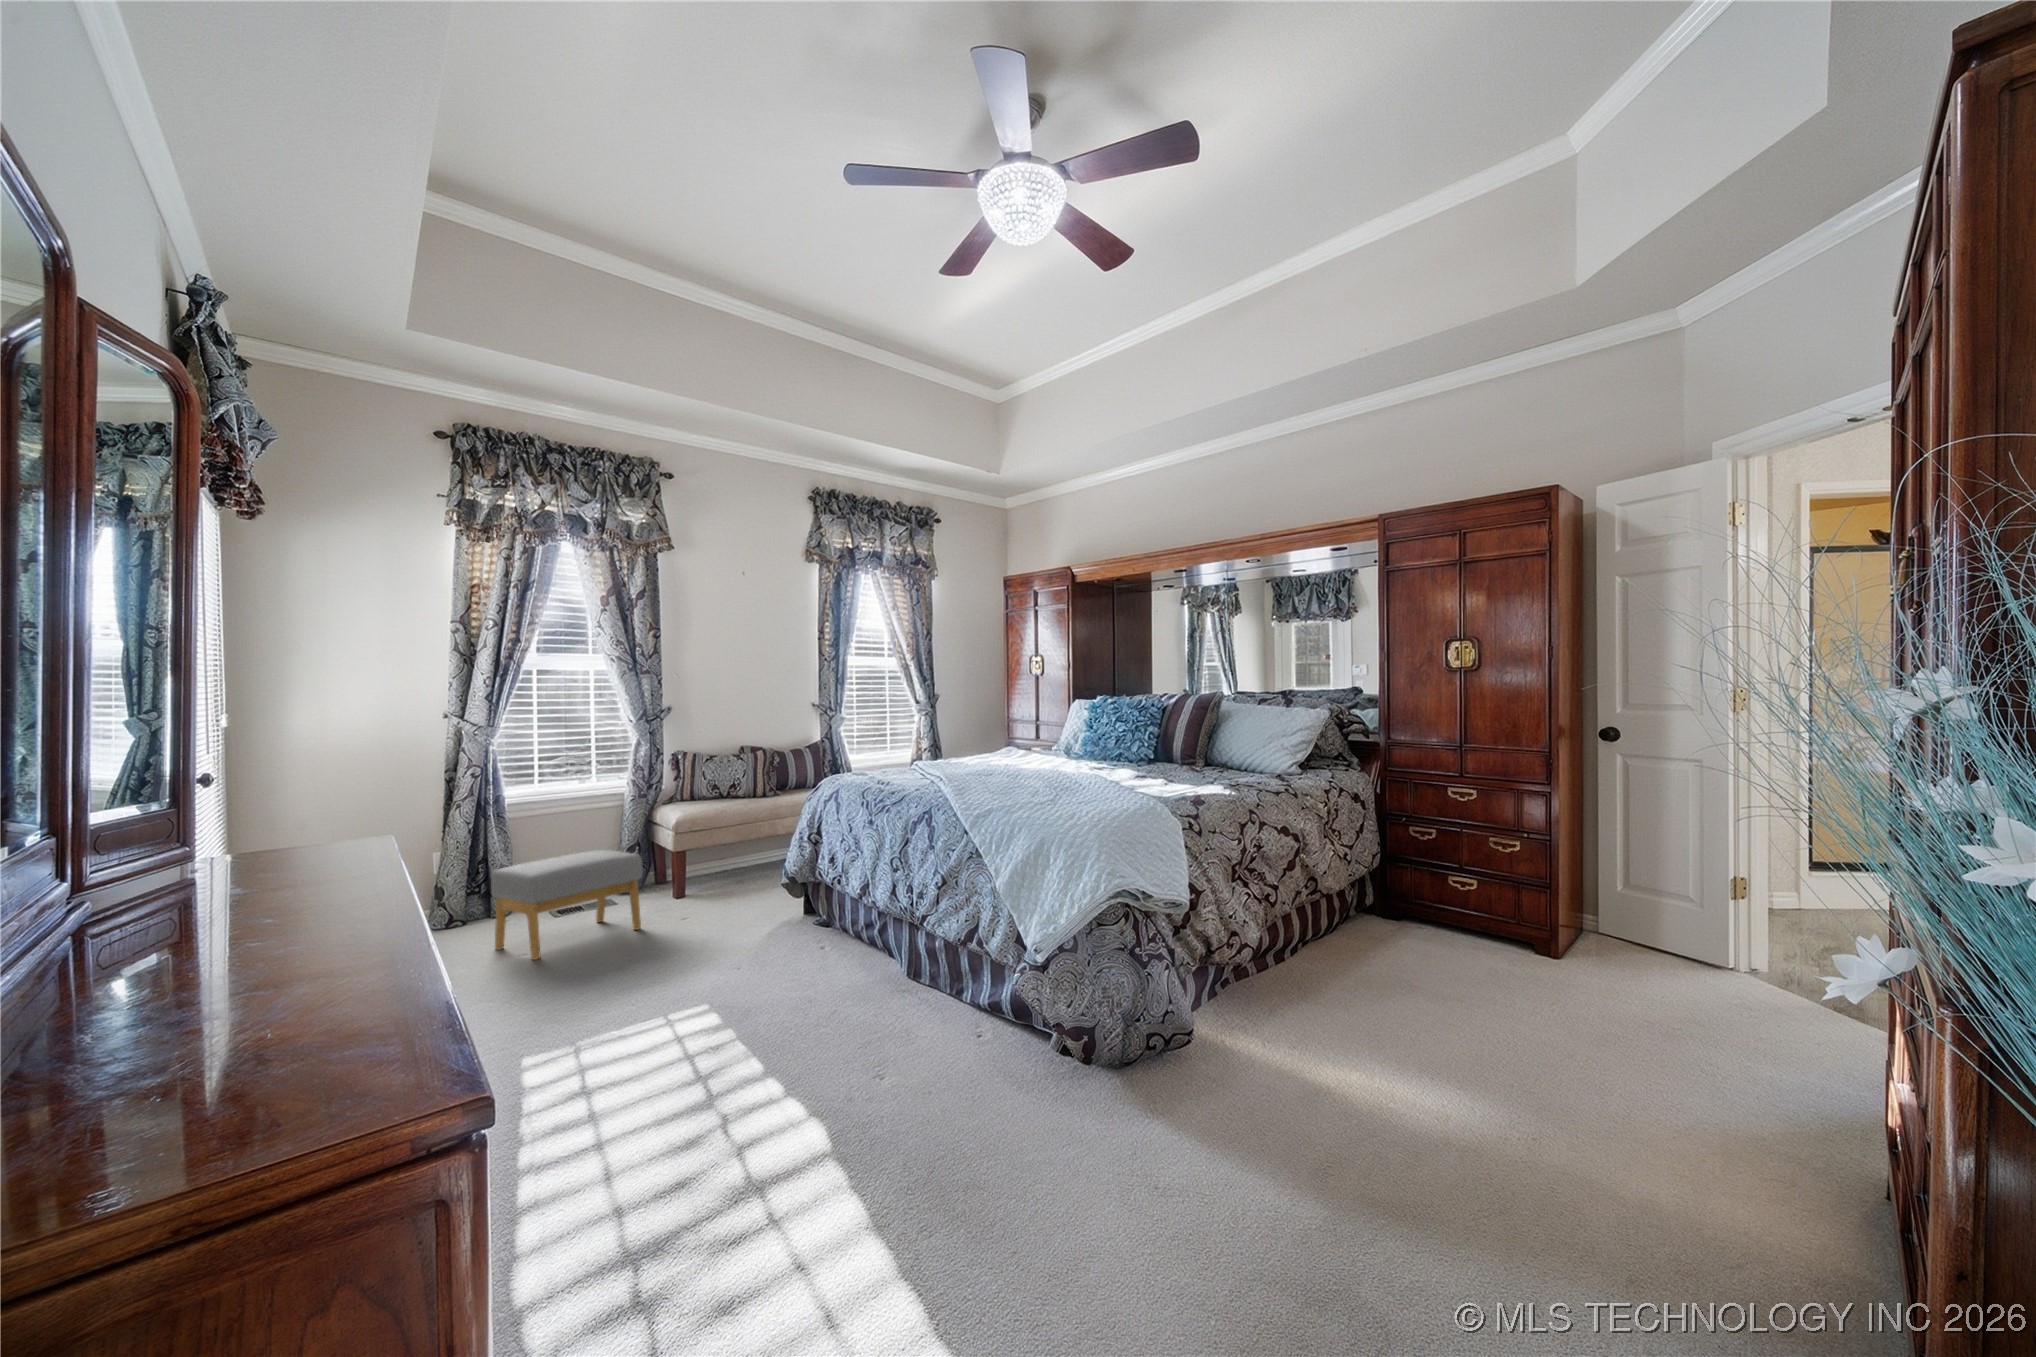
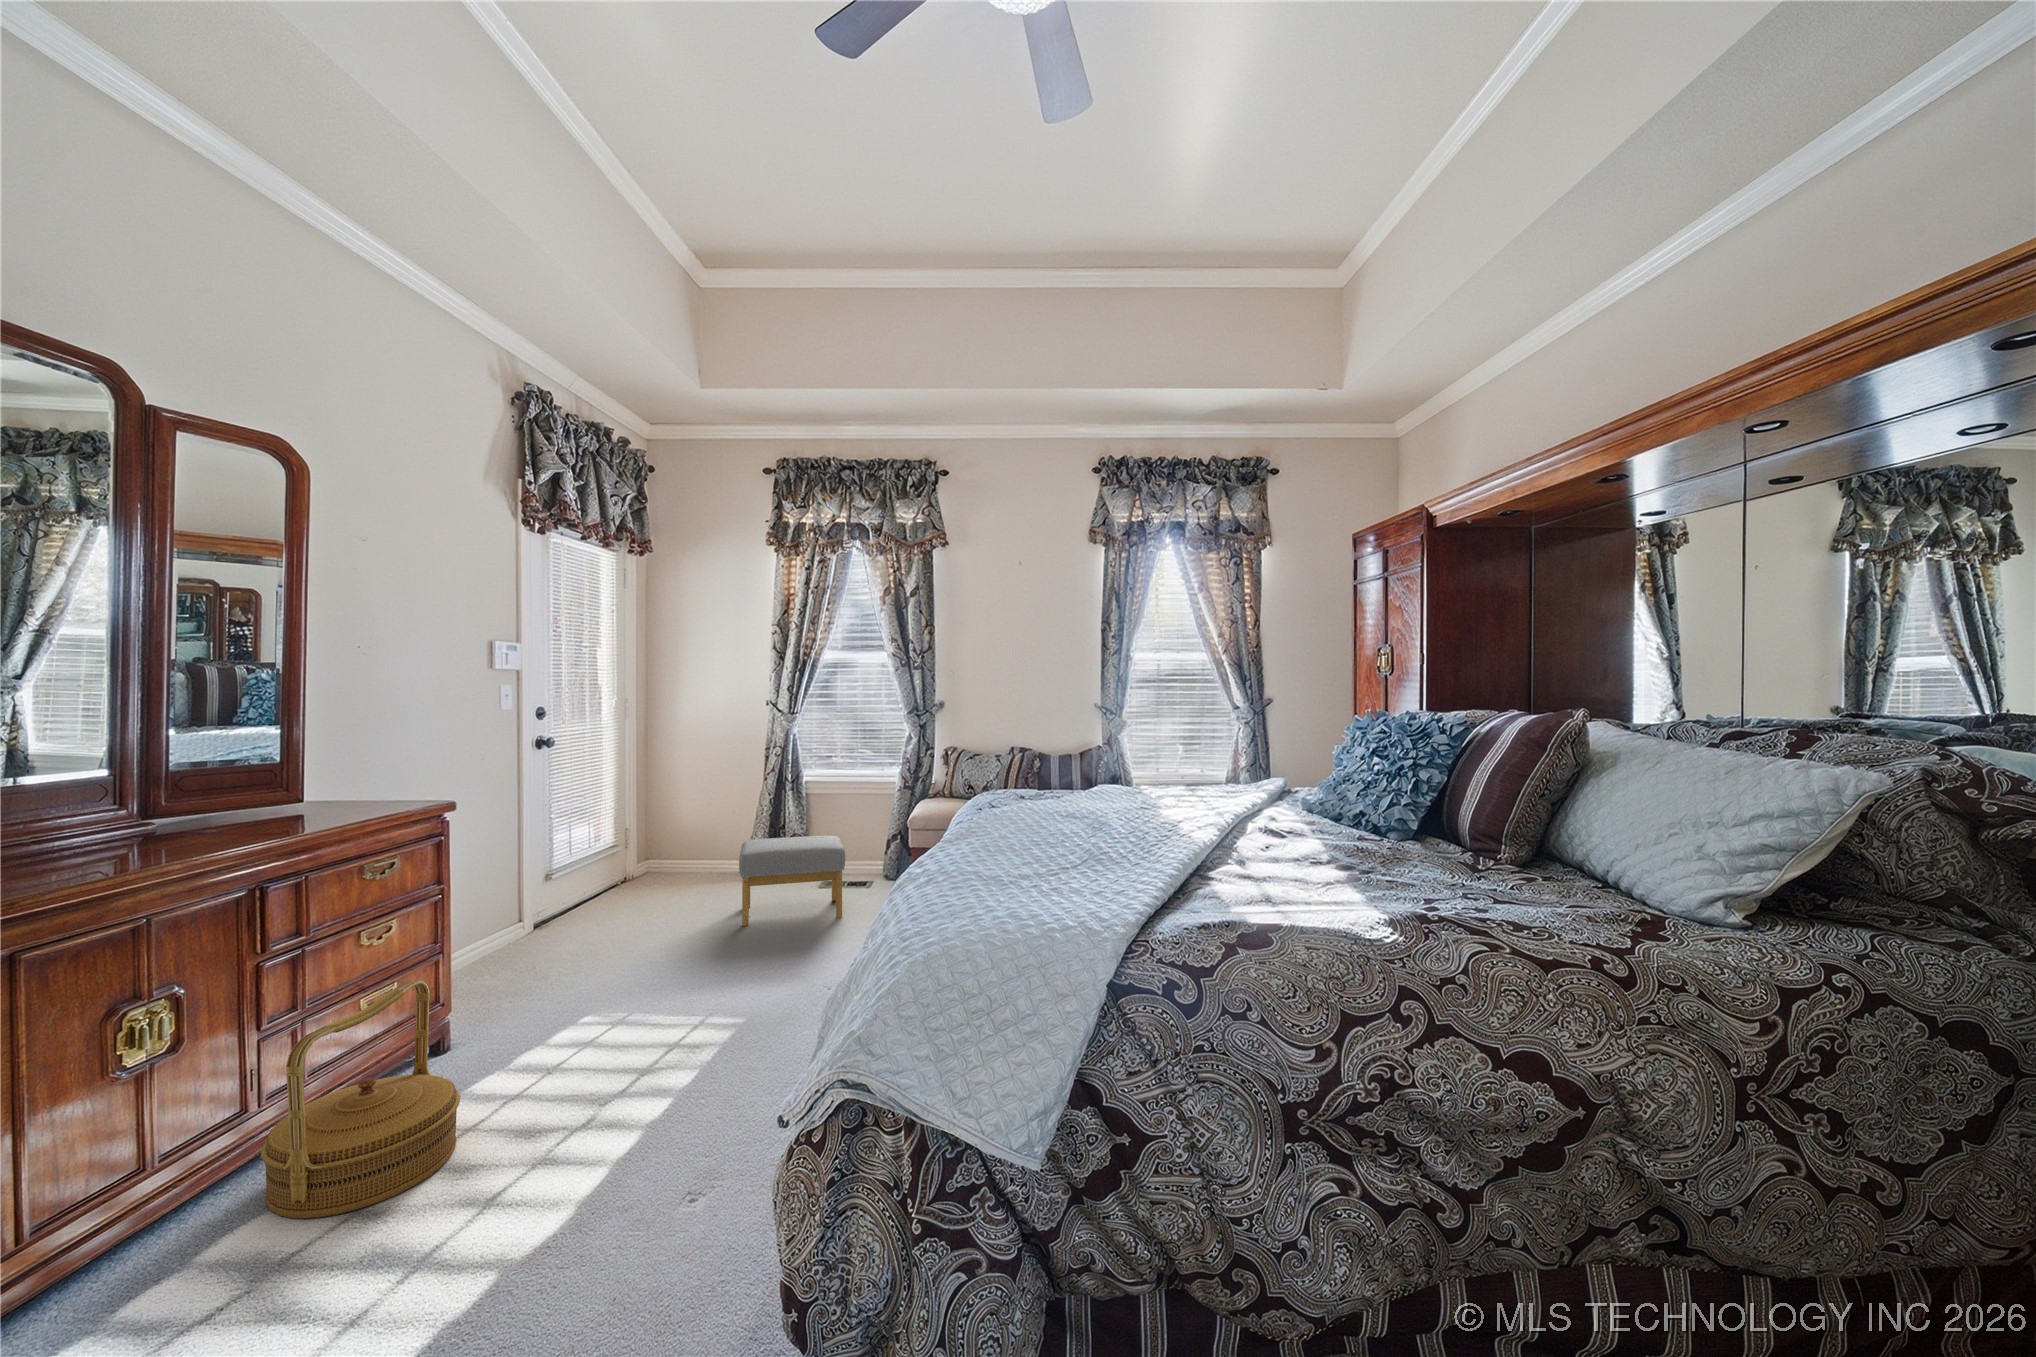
woven basket: none [442,987,658,1269] -> present [261,981,460,1219]

